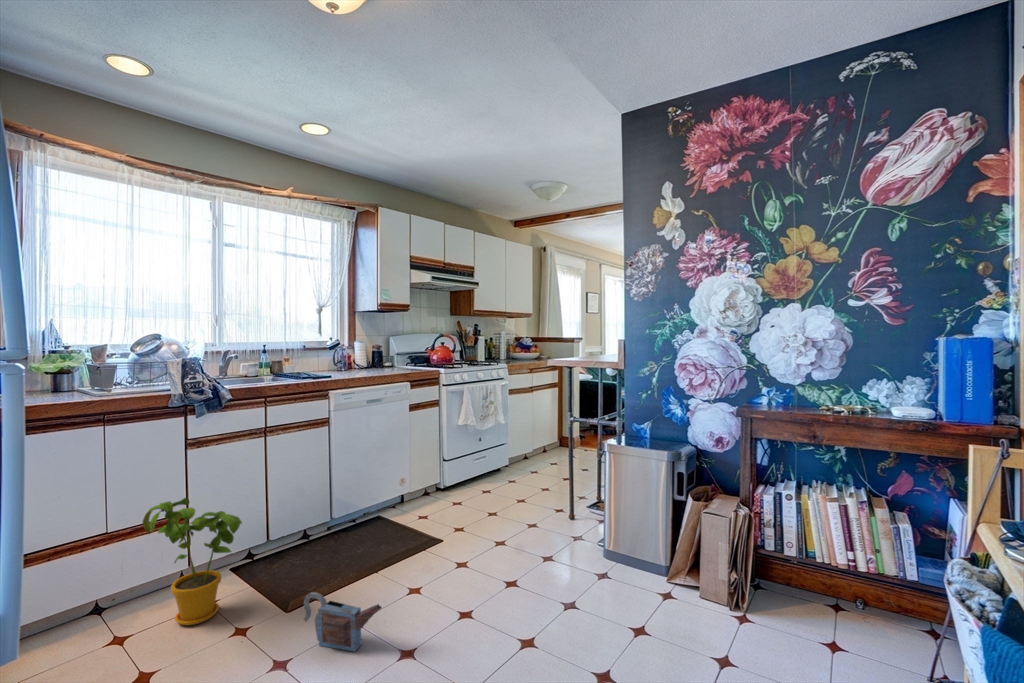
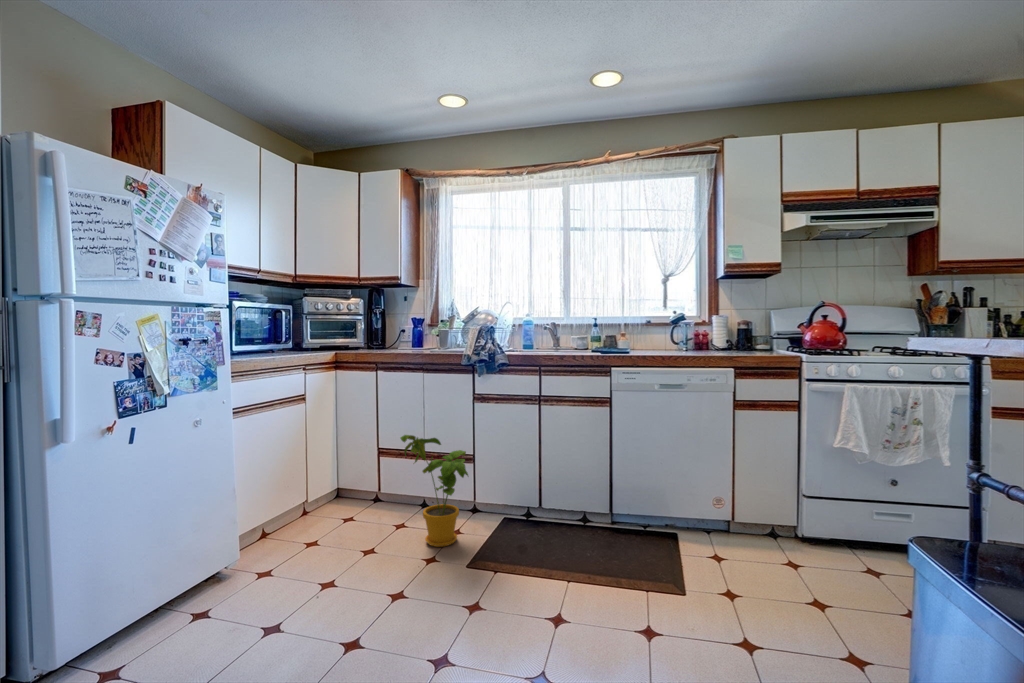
watering can: present [303,592,382,652] -> none [428,556,454,639]

